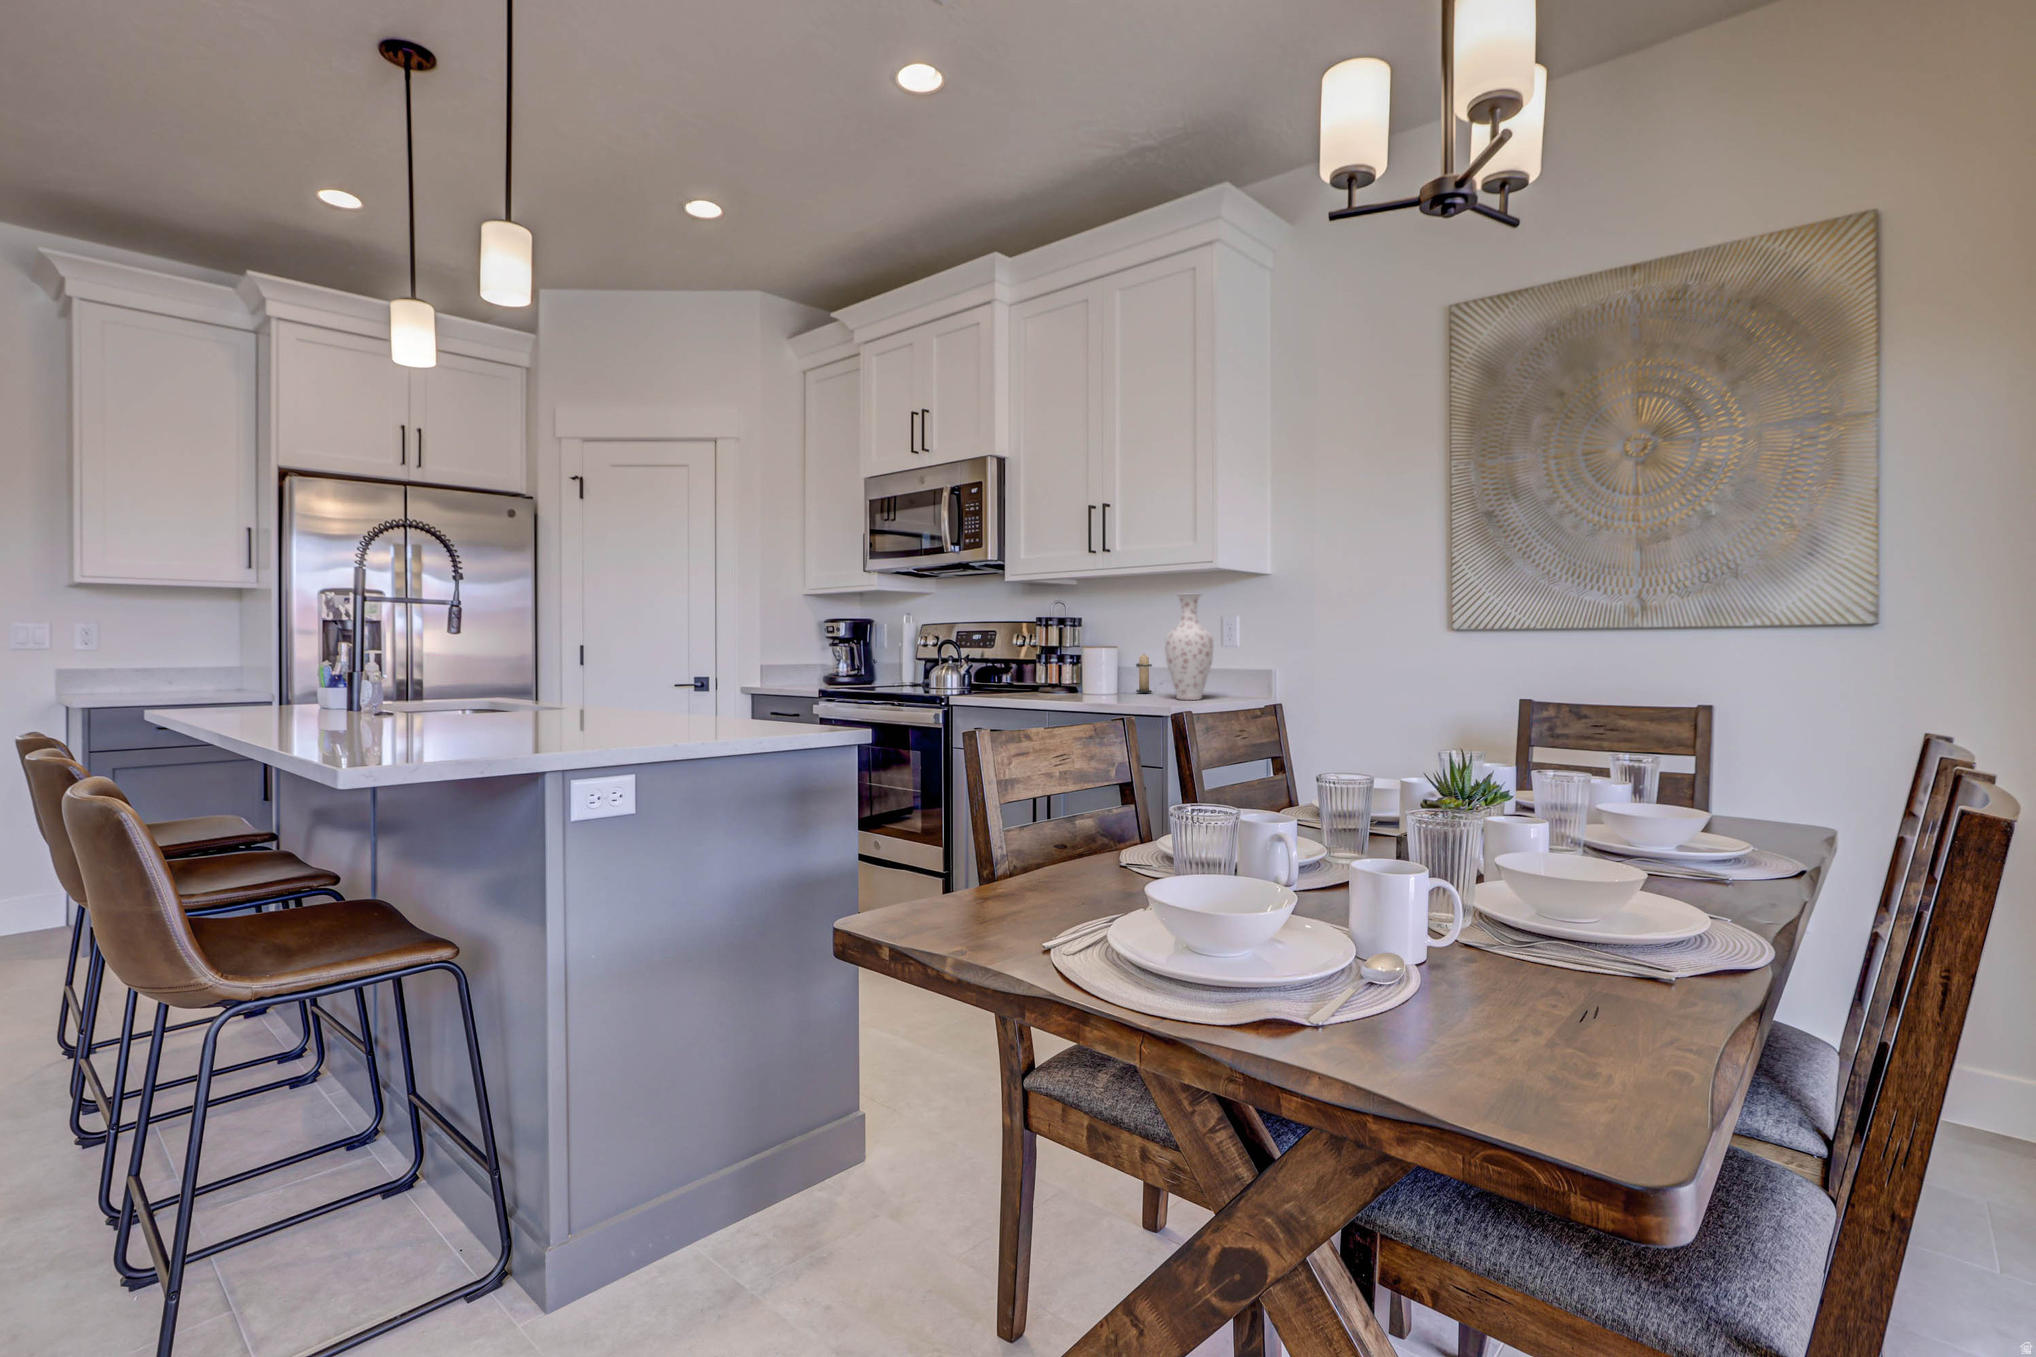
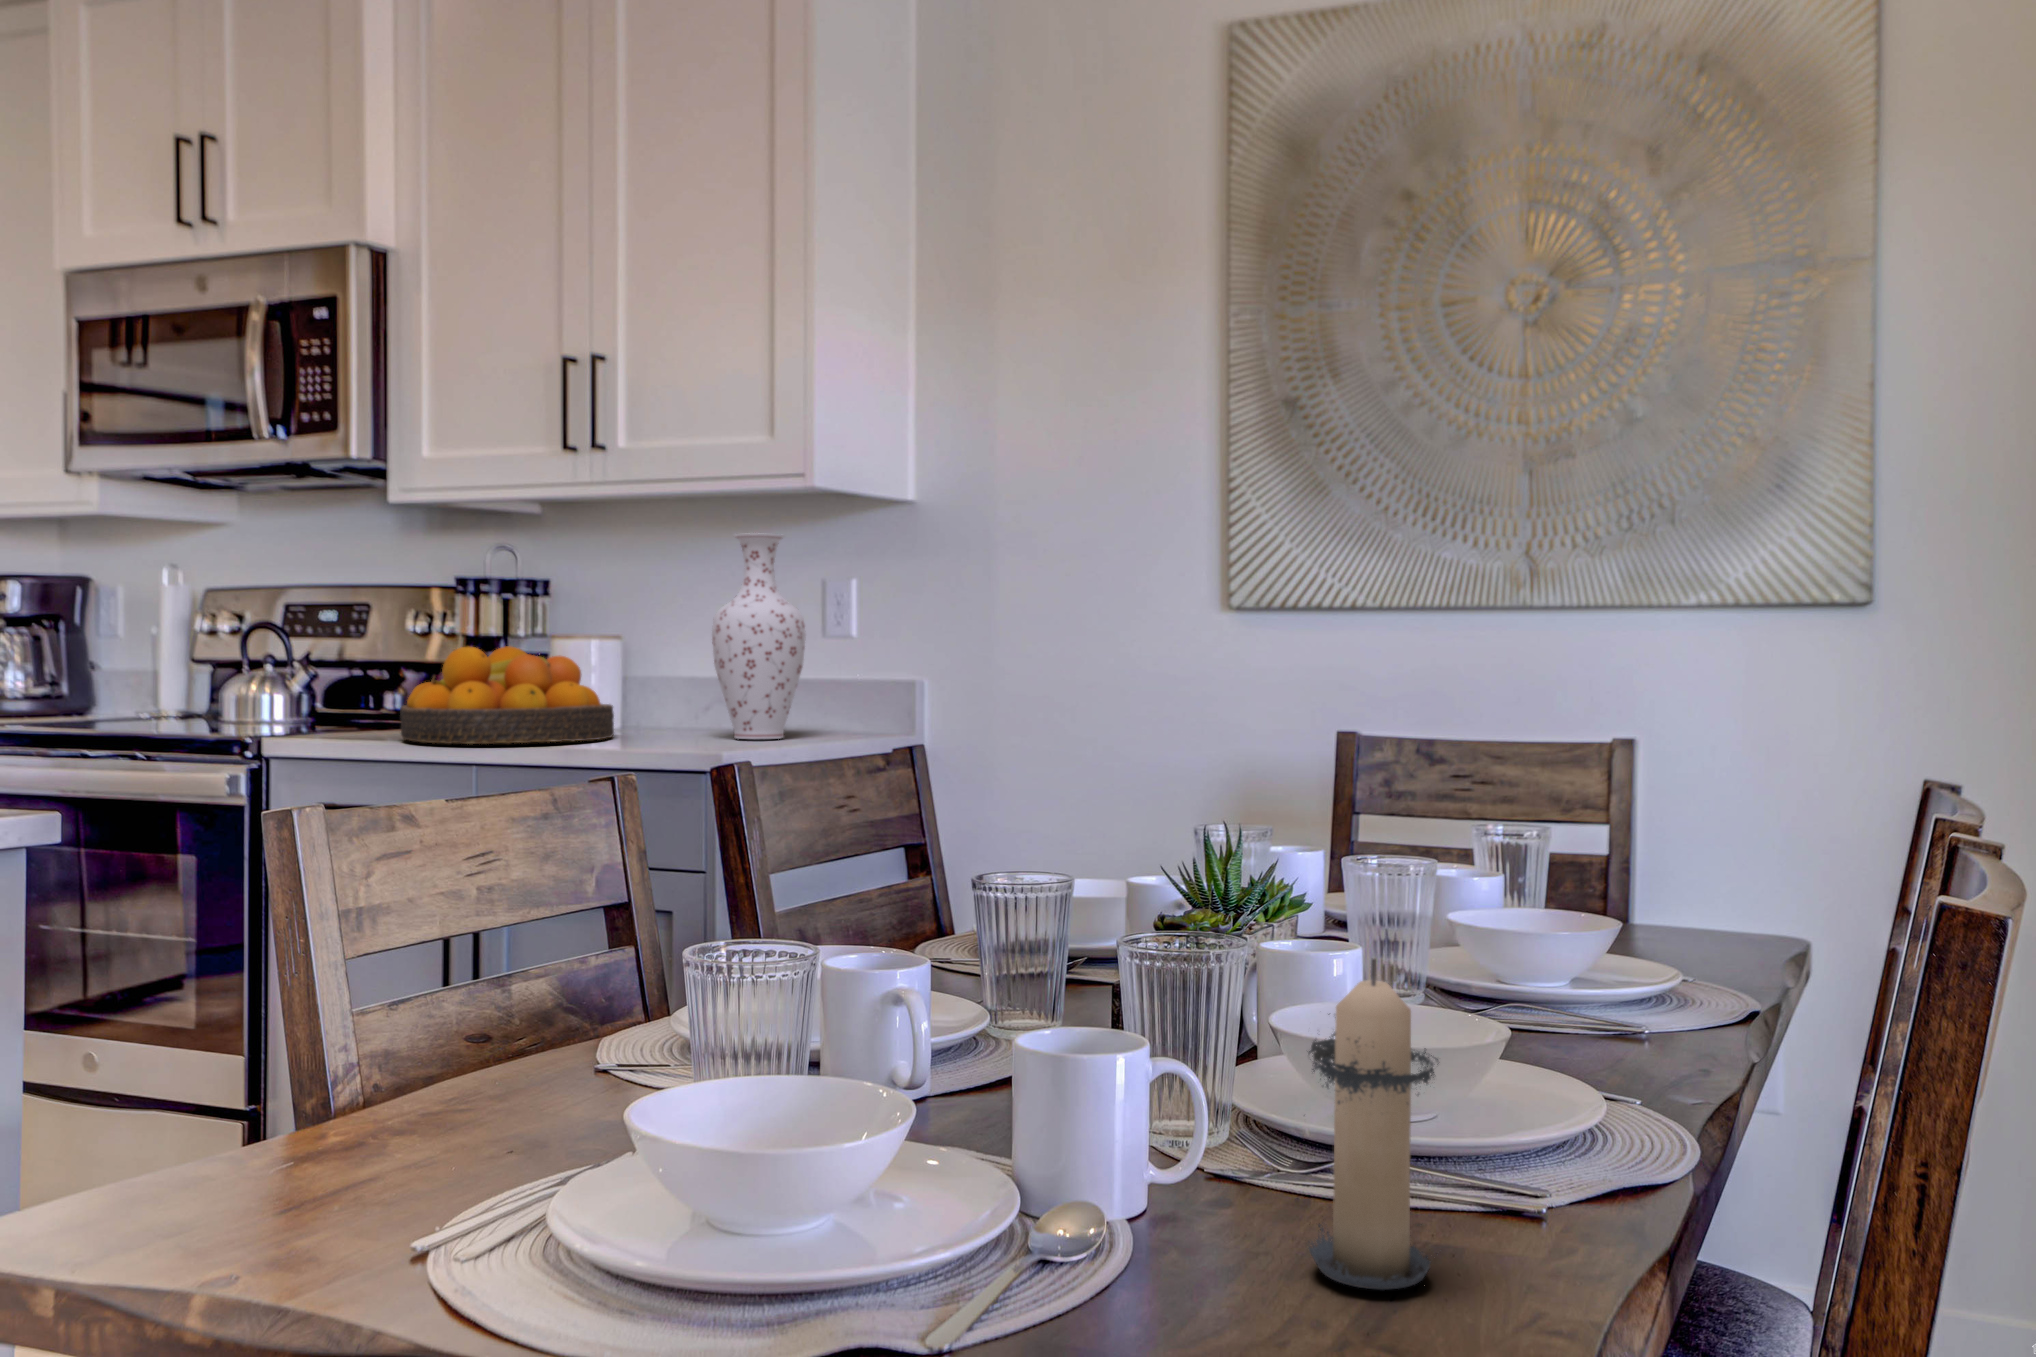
fruit bowl: none [1015,653,1116,702] -> present [400,646,614,744]
candle: present [1136,655,1152,693] -> present [1308,959,1439,1290]

